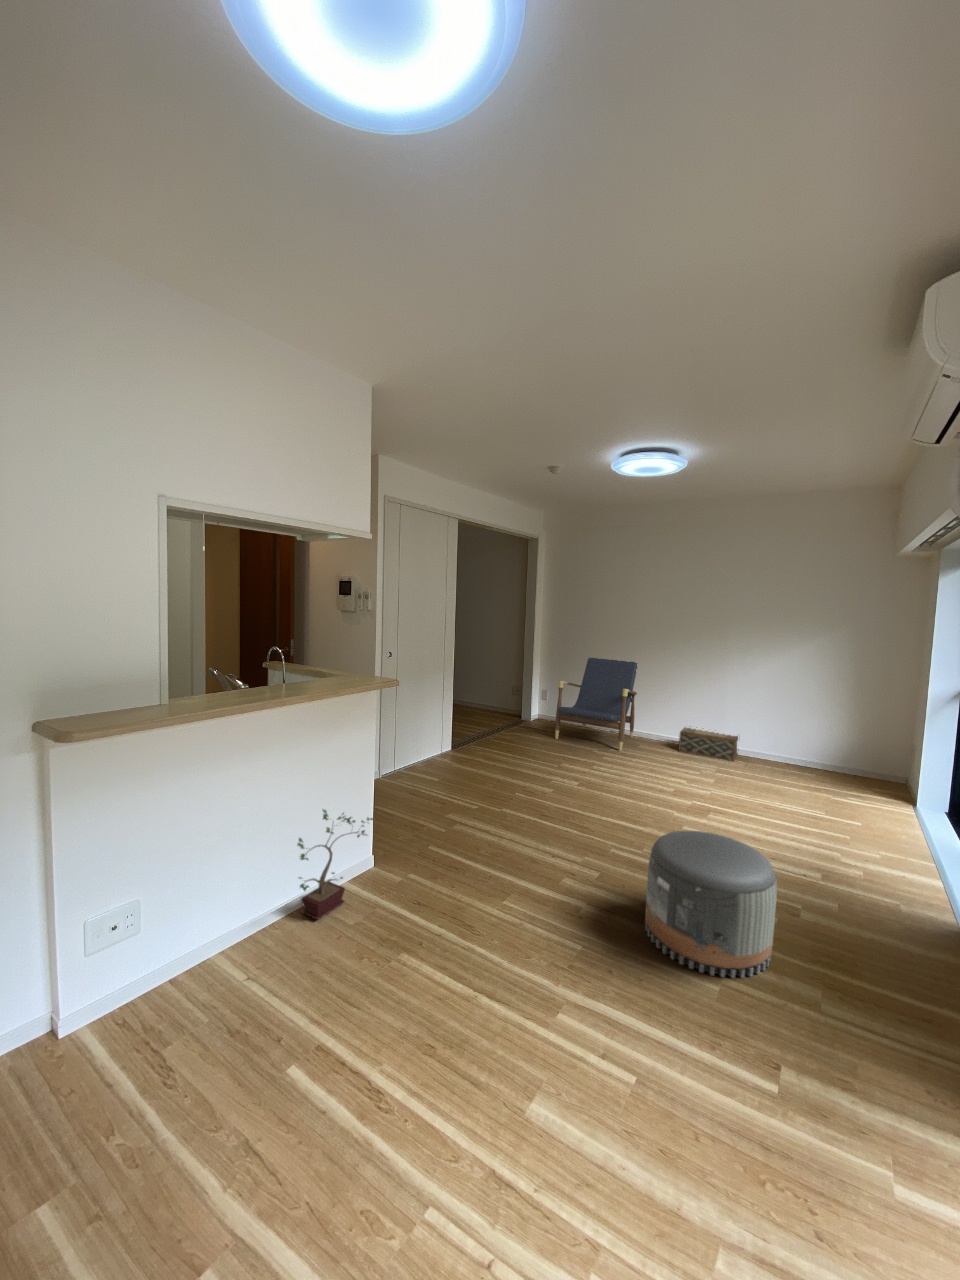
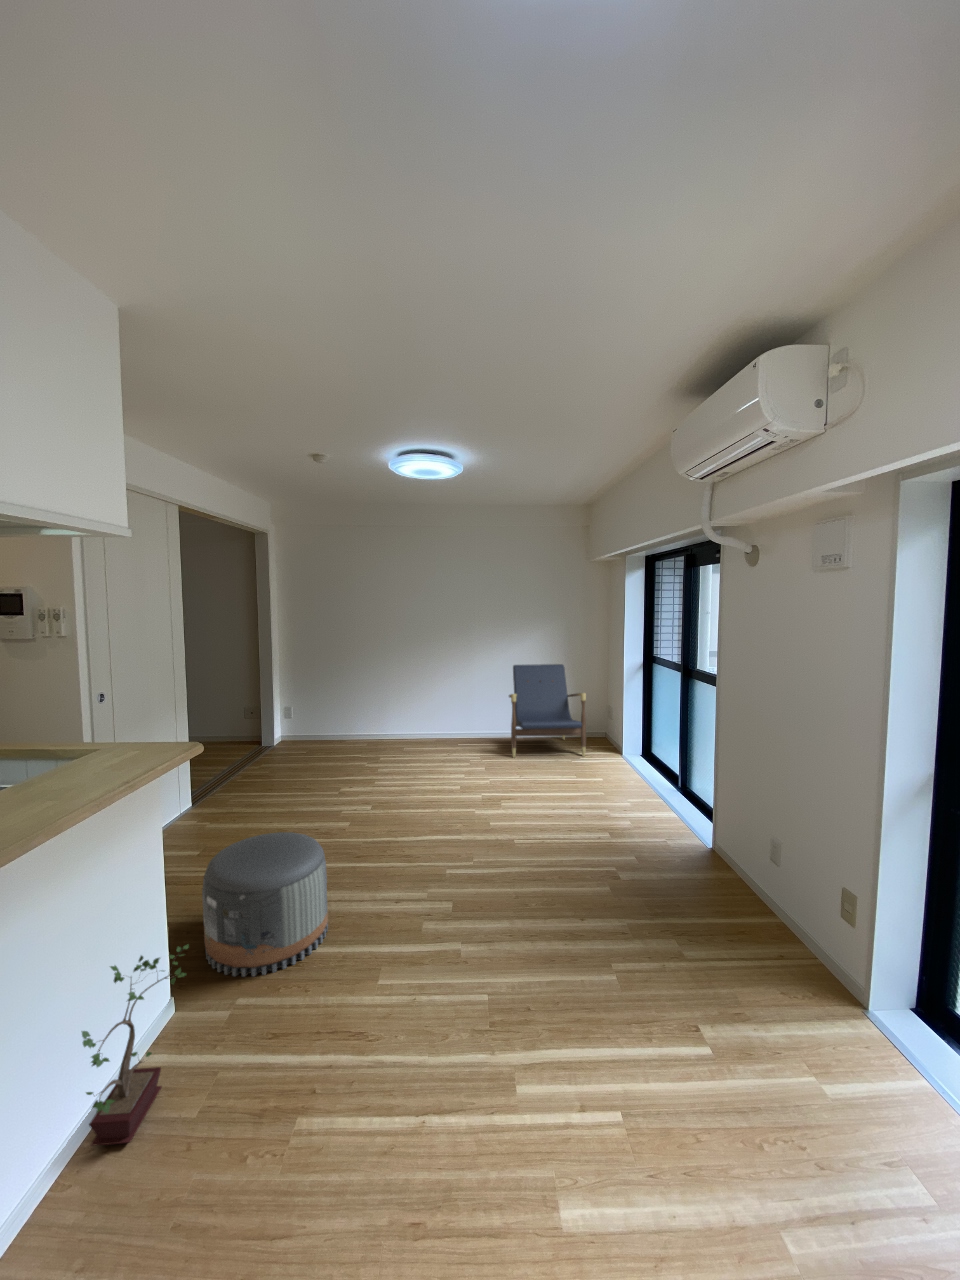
lounge chair: present [555,658,637,751] -> present [509,664,586,757]
woven basket: present [679,727,739,761] -> none [437,721,487,747]
pouf: present [645,831,777,978] -> present [202,832,328,977]

